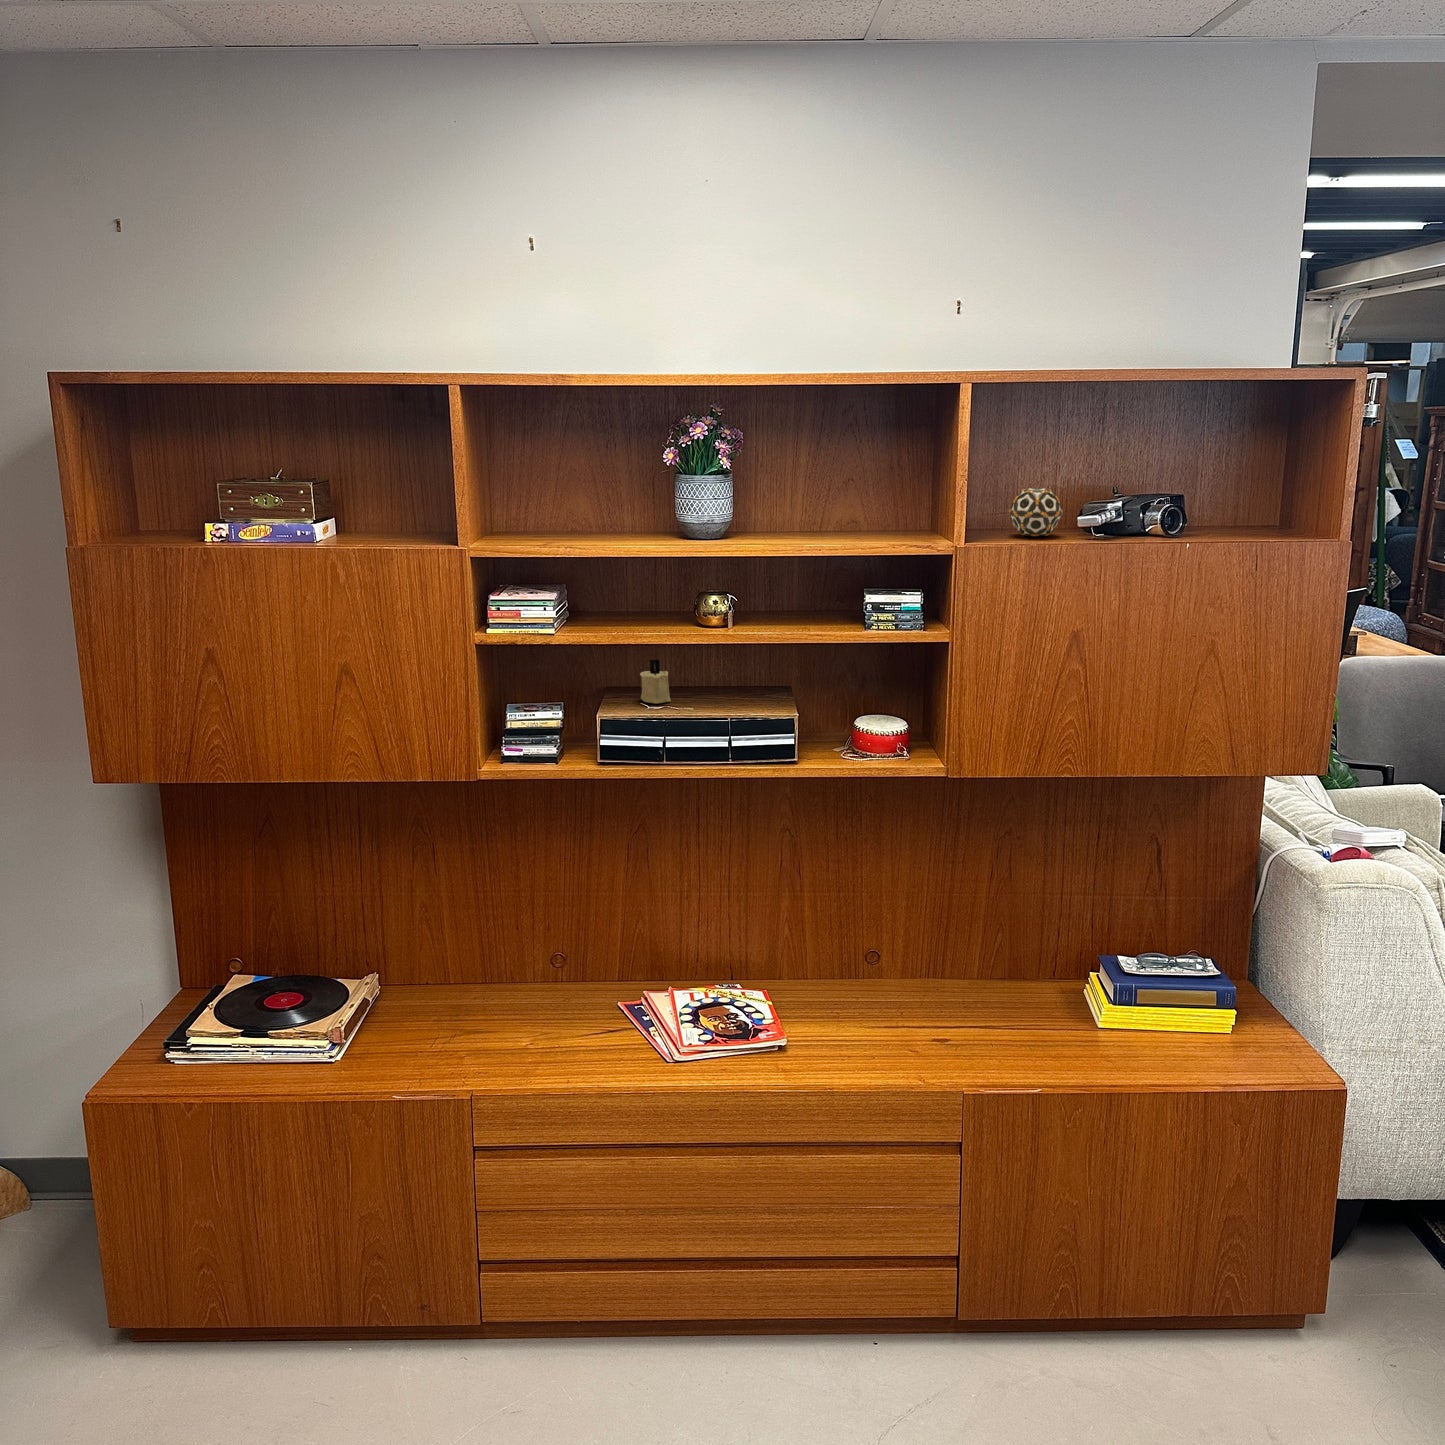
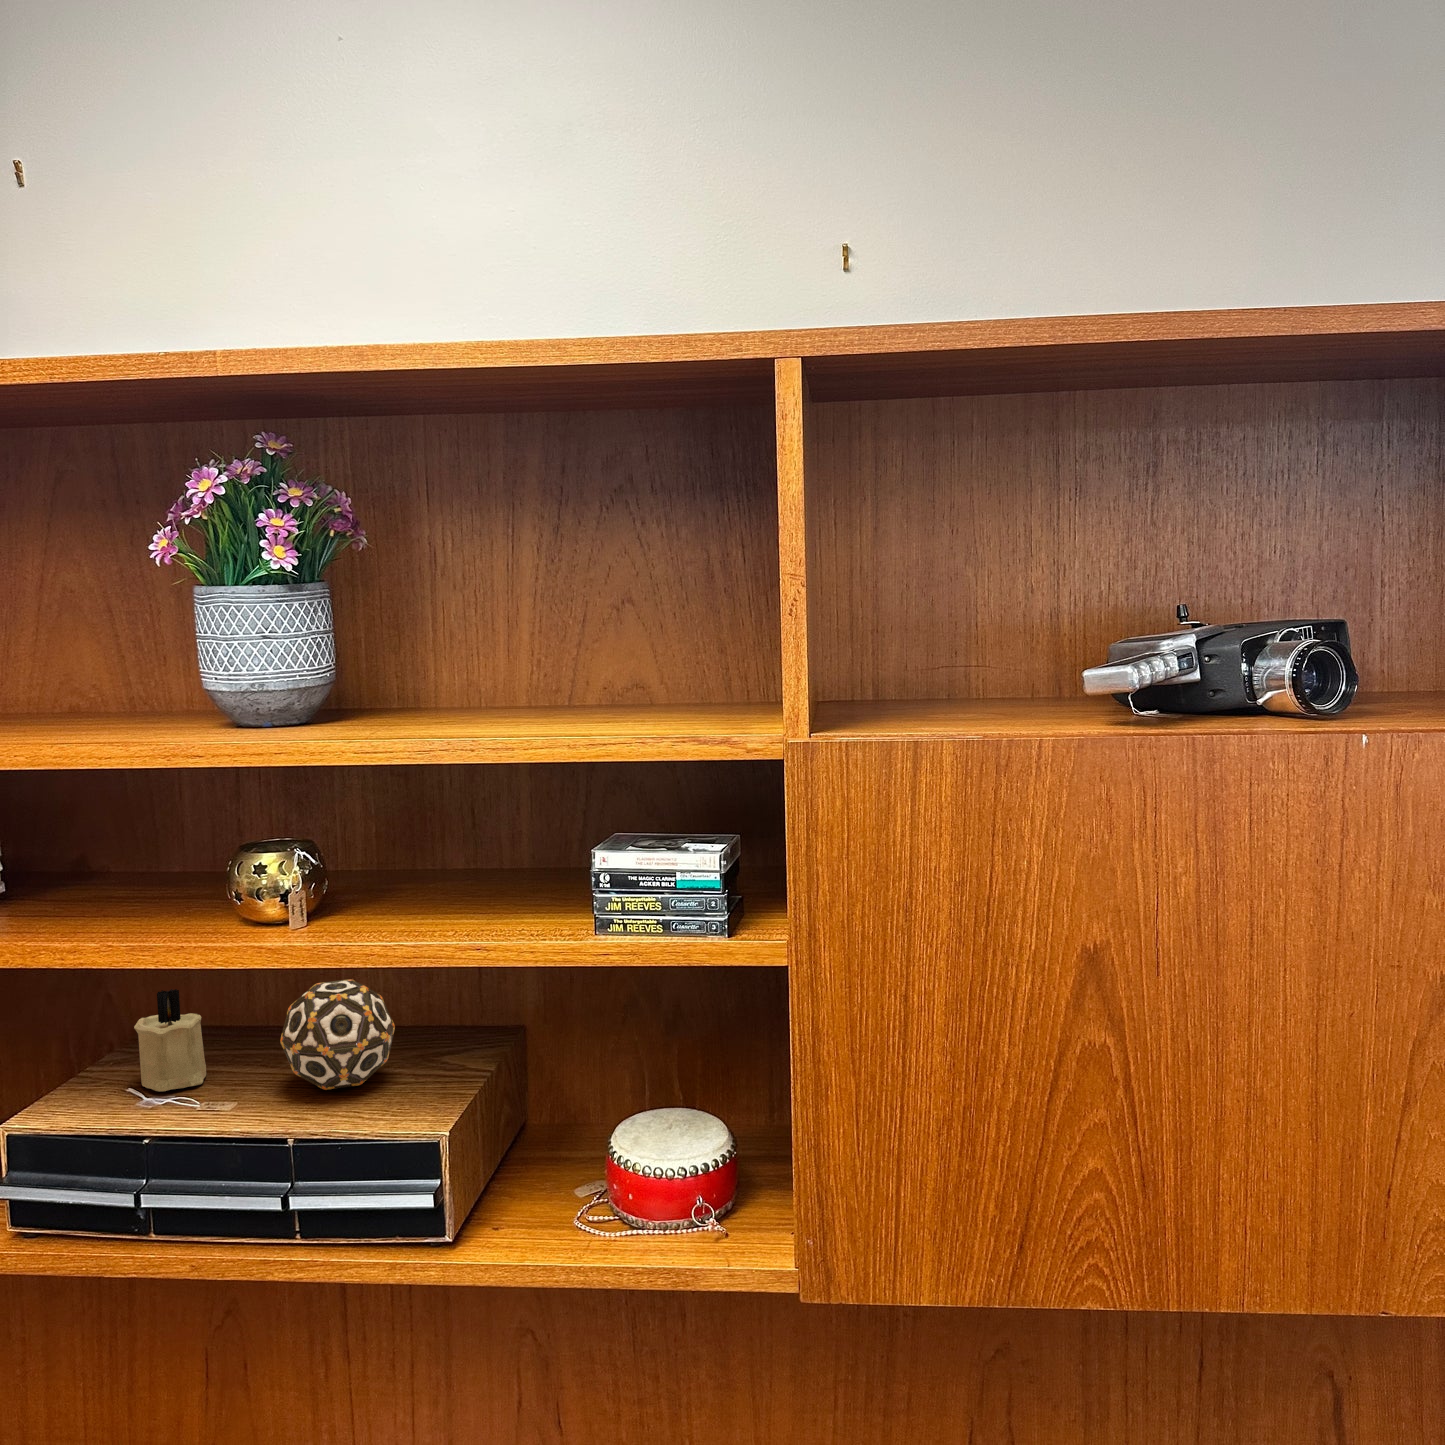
decorative ball: present [1009,488,1063,536] -> present [280,980,395,1090]

